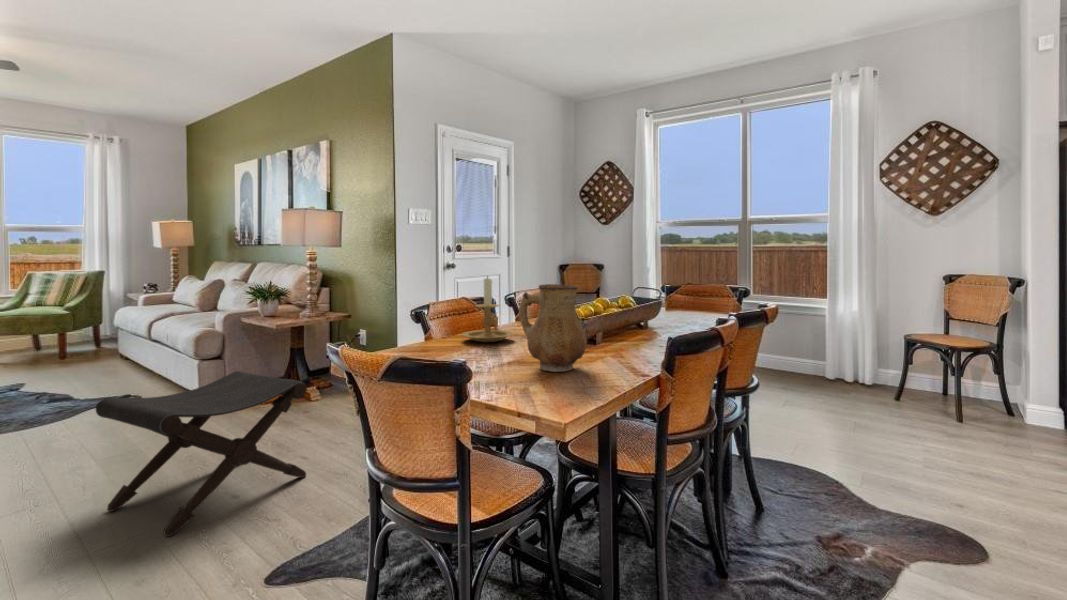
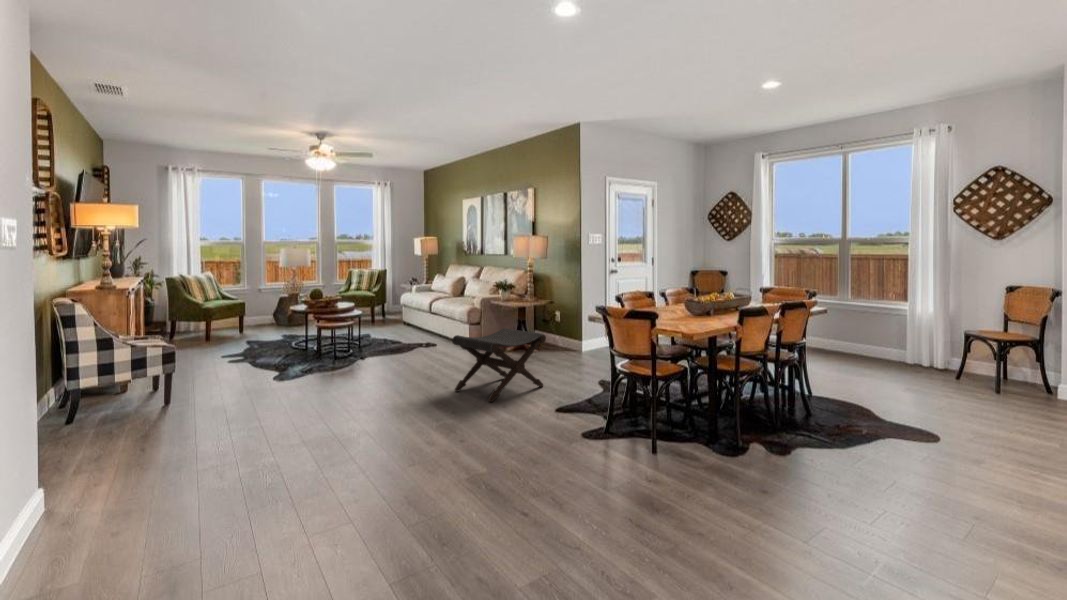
candle holder: present [462,277,513,342] -> none [639,279,668,314]
ceramic pitcher: present [519,284,587,372] -> none [675,285,708,326]

